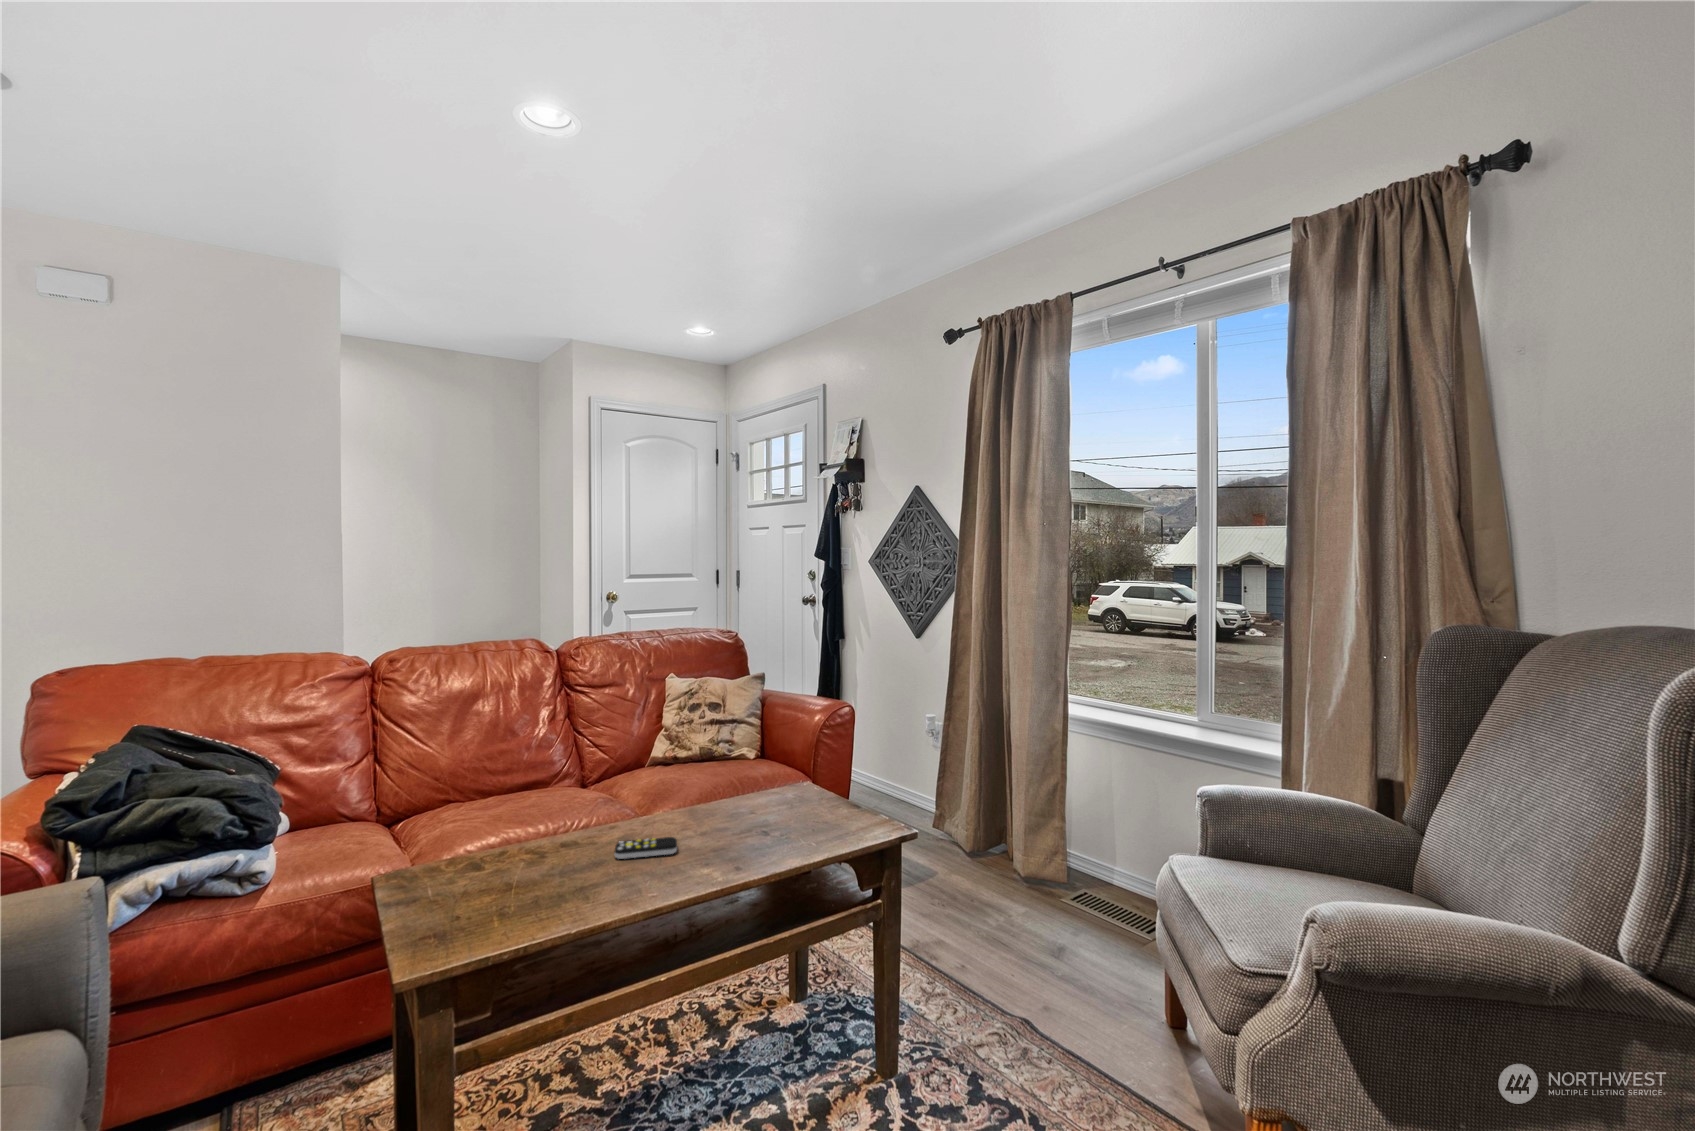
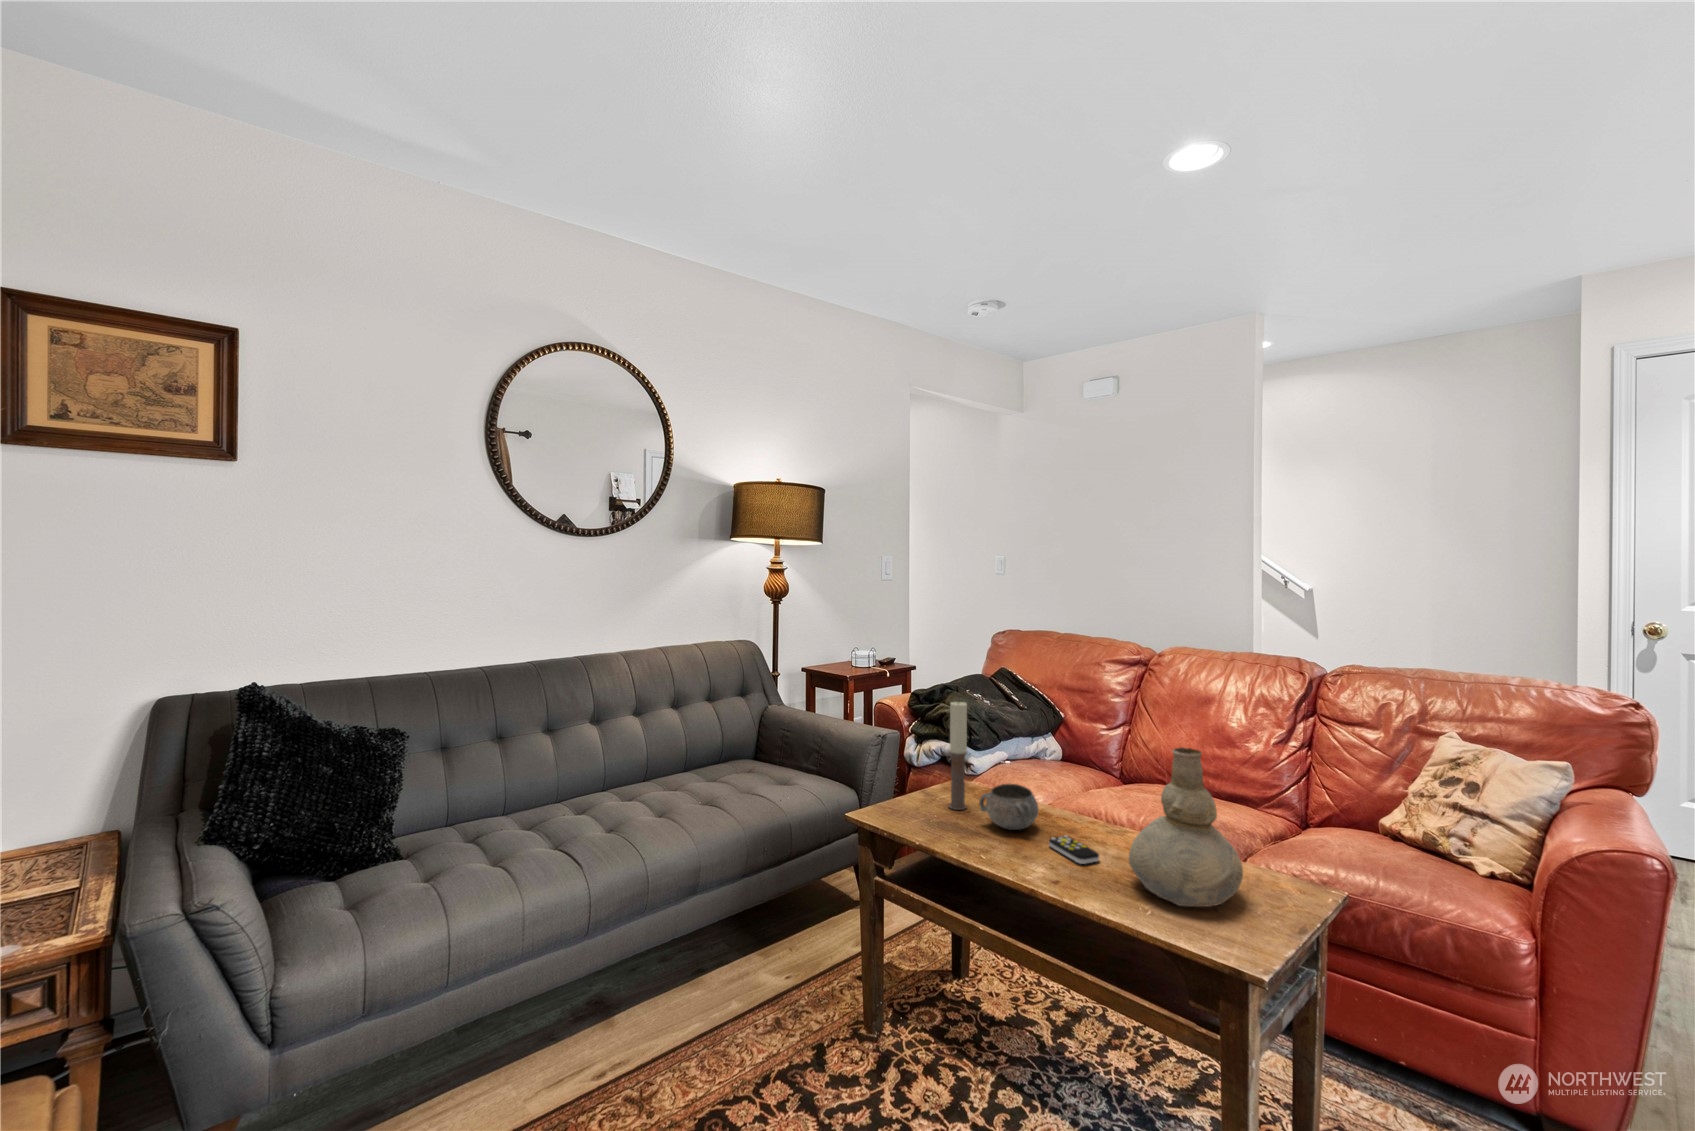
vase: none [710,696,806,838] -> present [1129,747,1243,907]
candle: none [421,729,452,895] -> present [949,701,967,810]
decorative bowl: none [508,813,587,873] -> present [979,784,1039,830]

